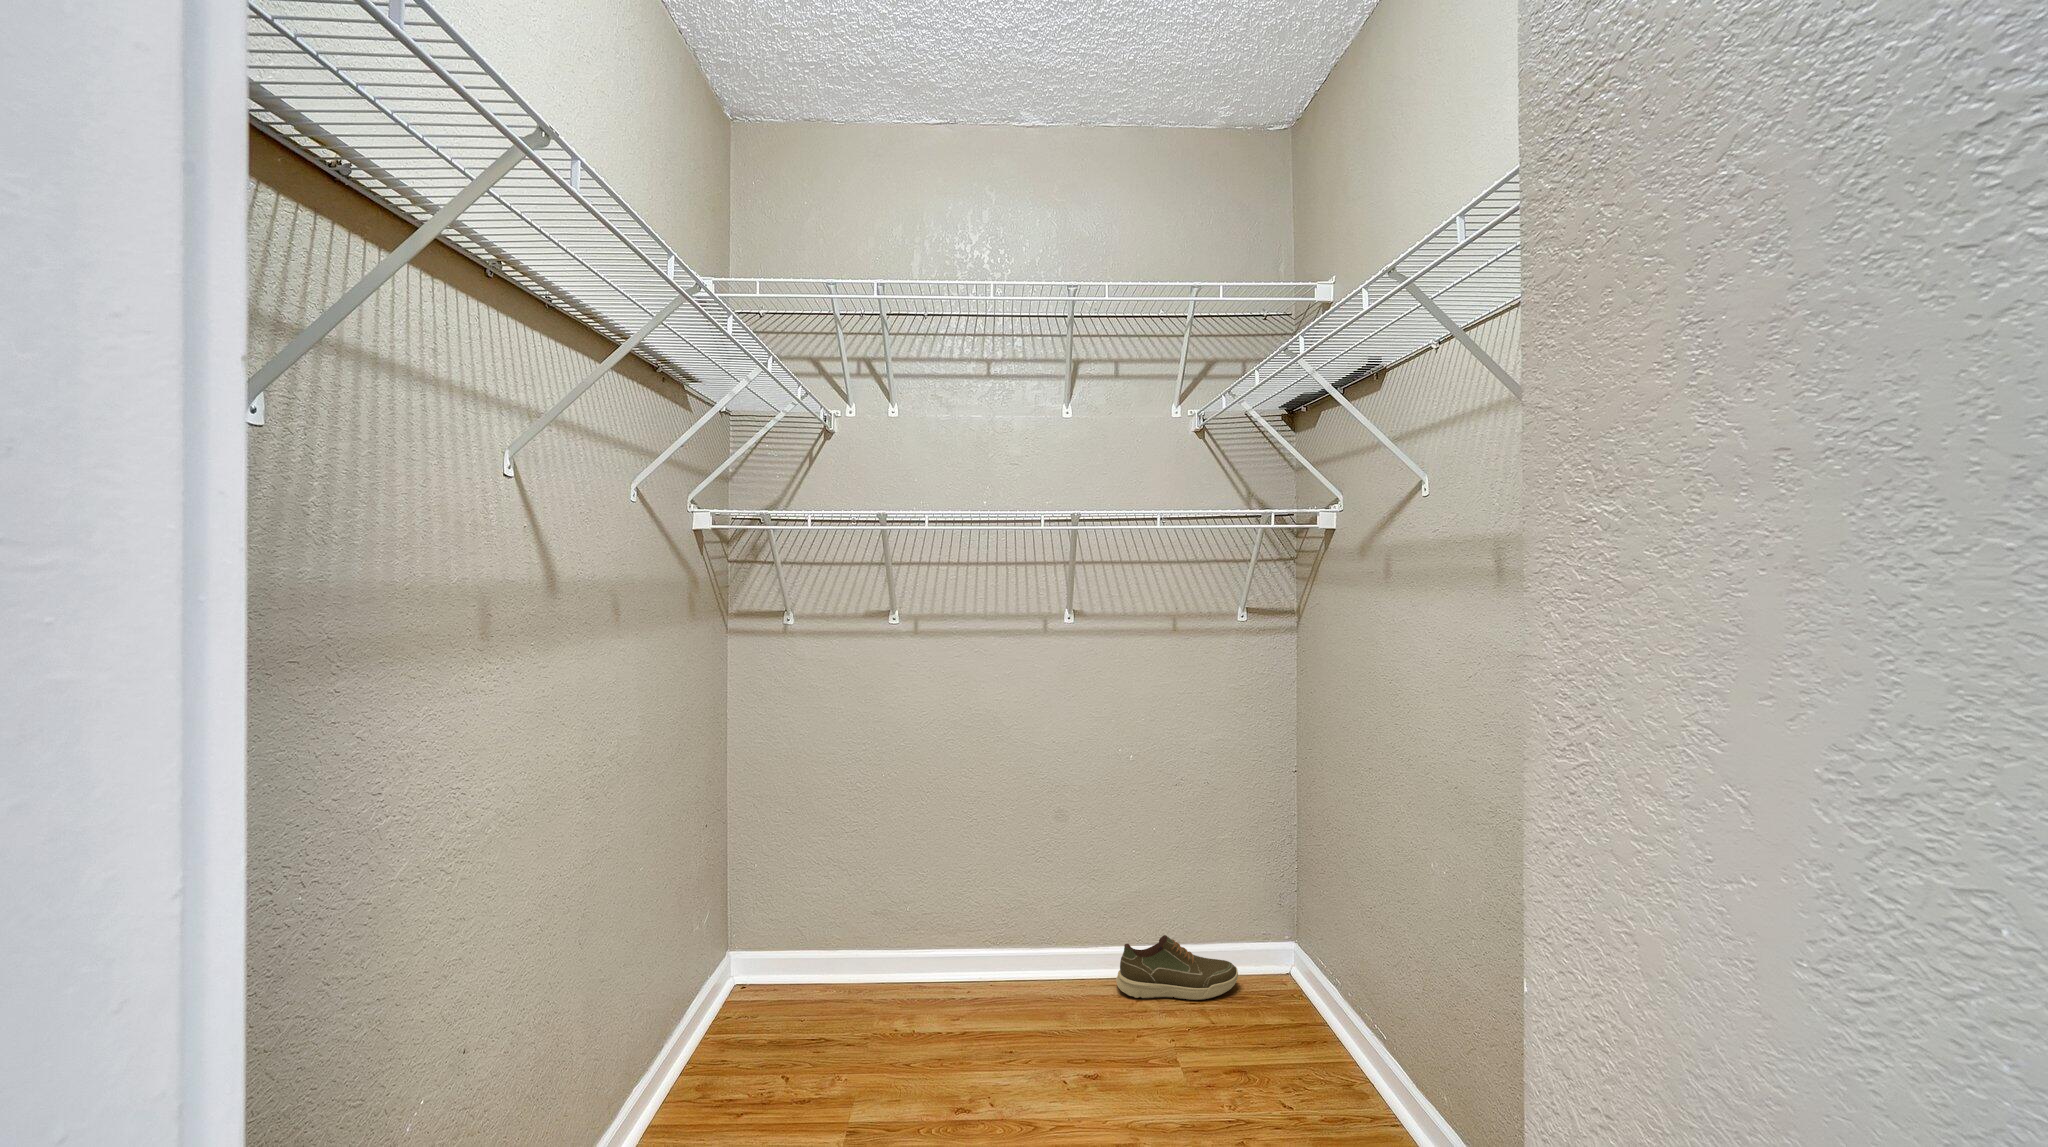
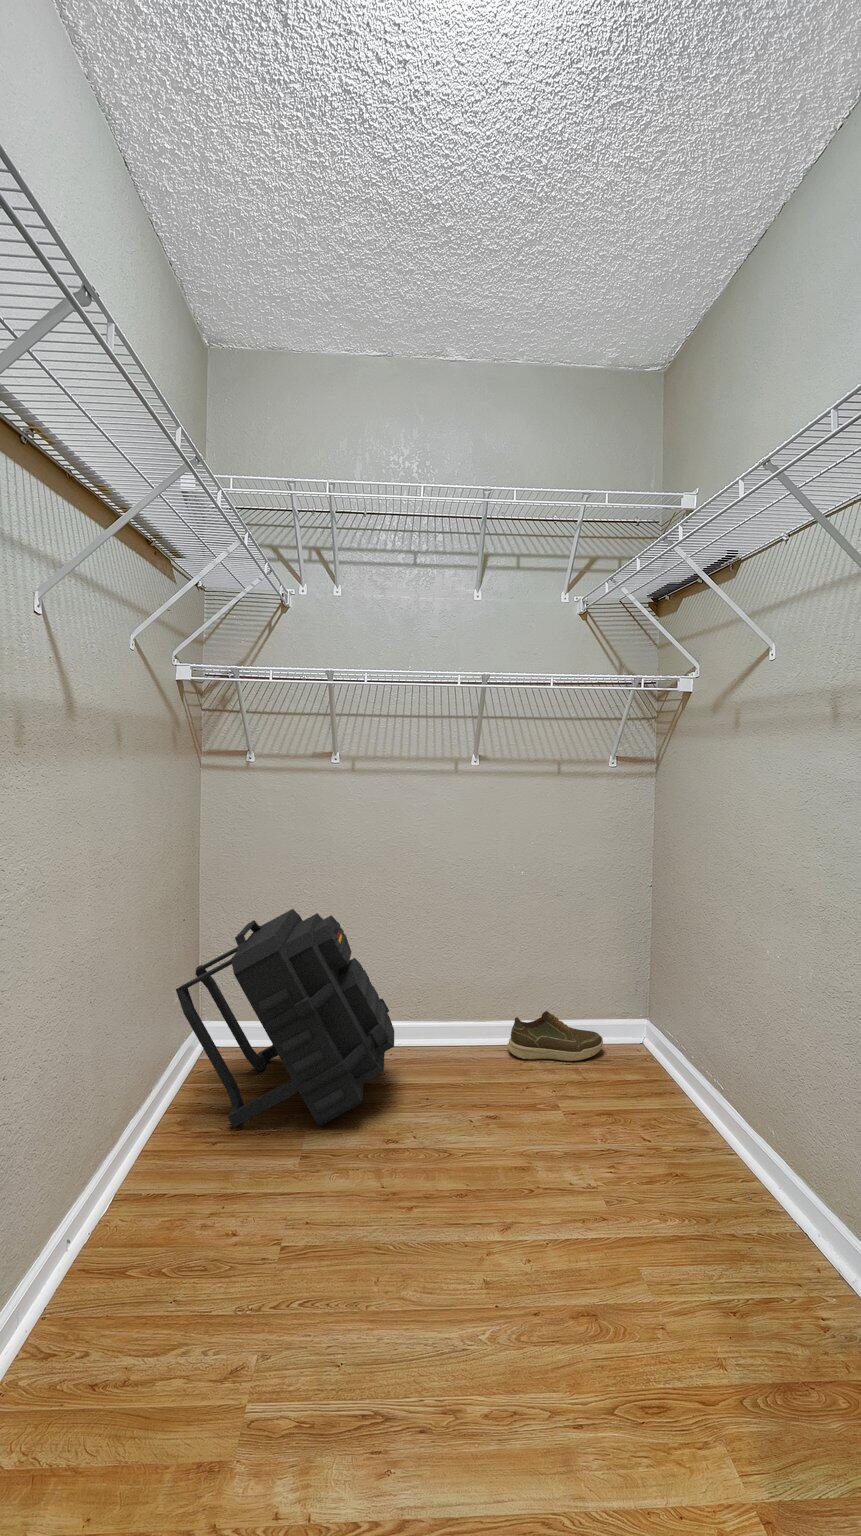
backpack: none [693,810,969,1092] -> present [176,909,394,1127]

